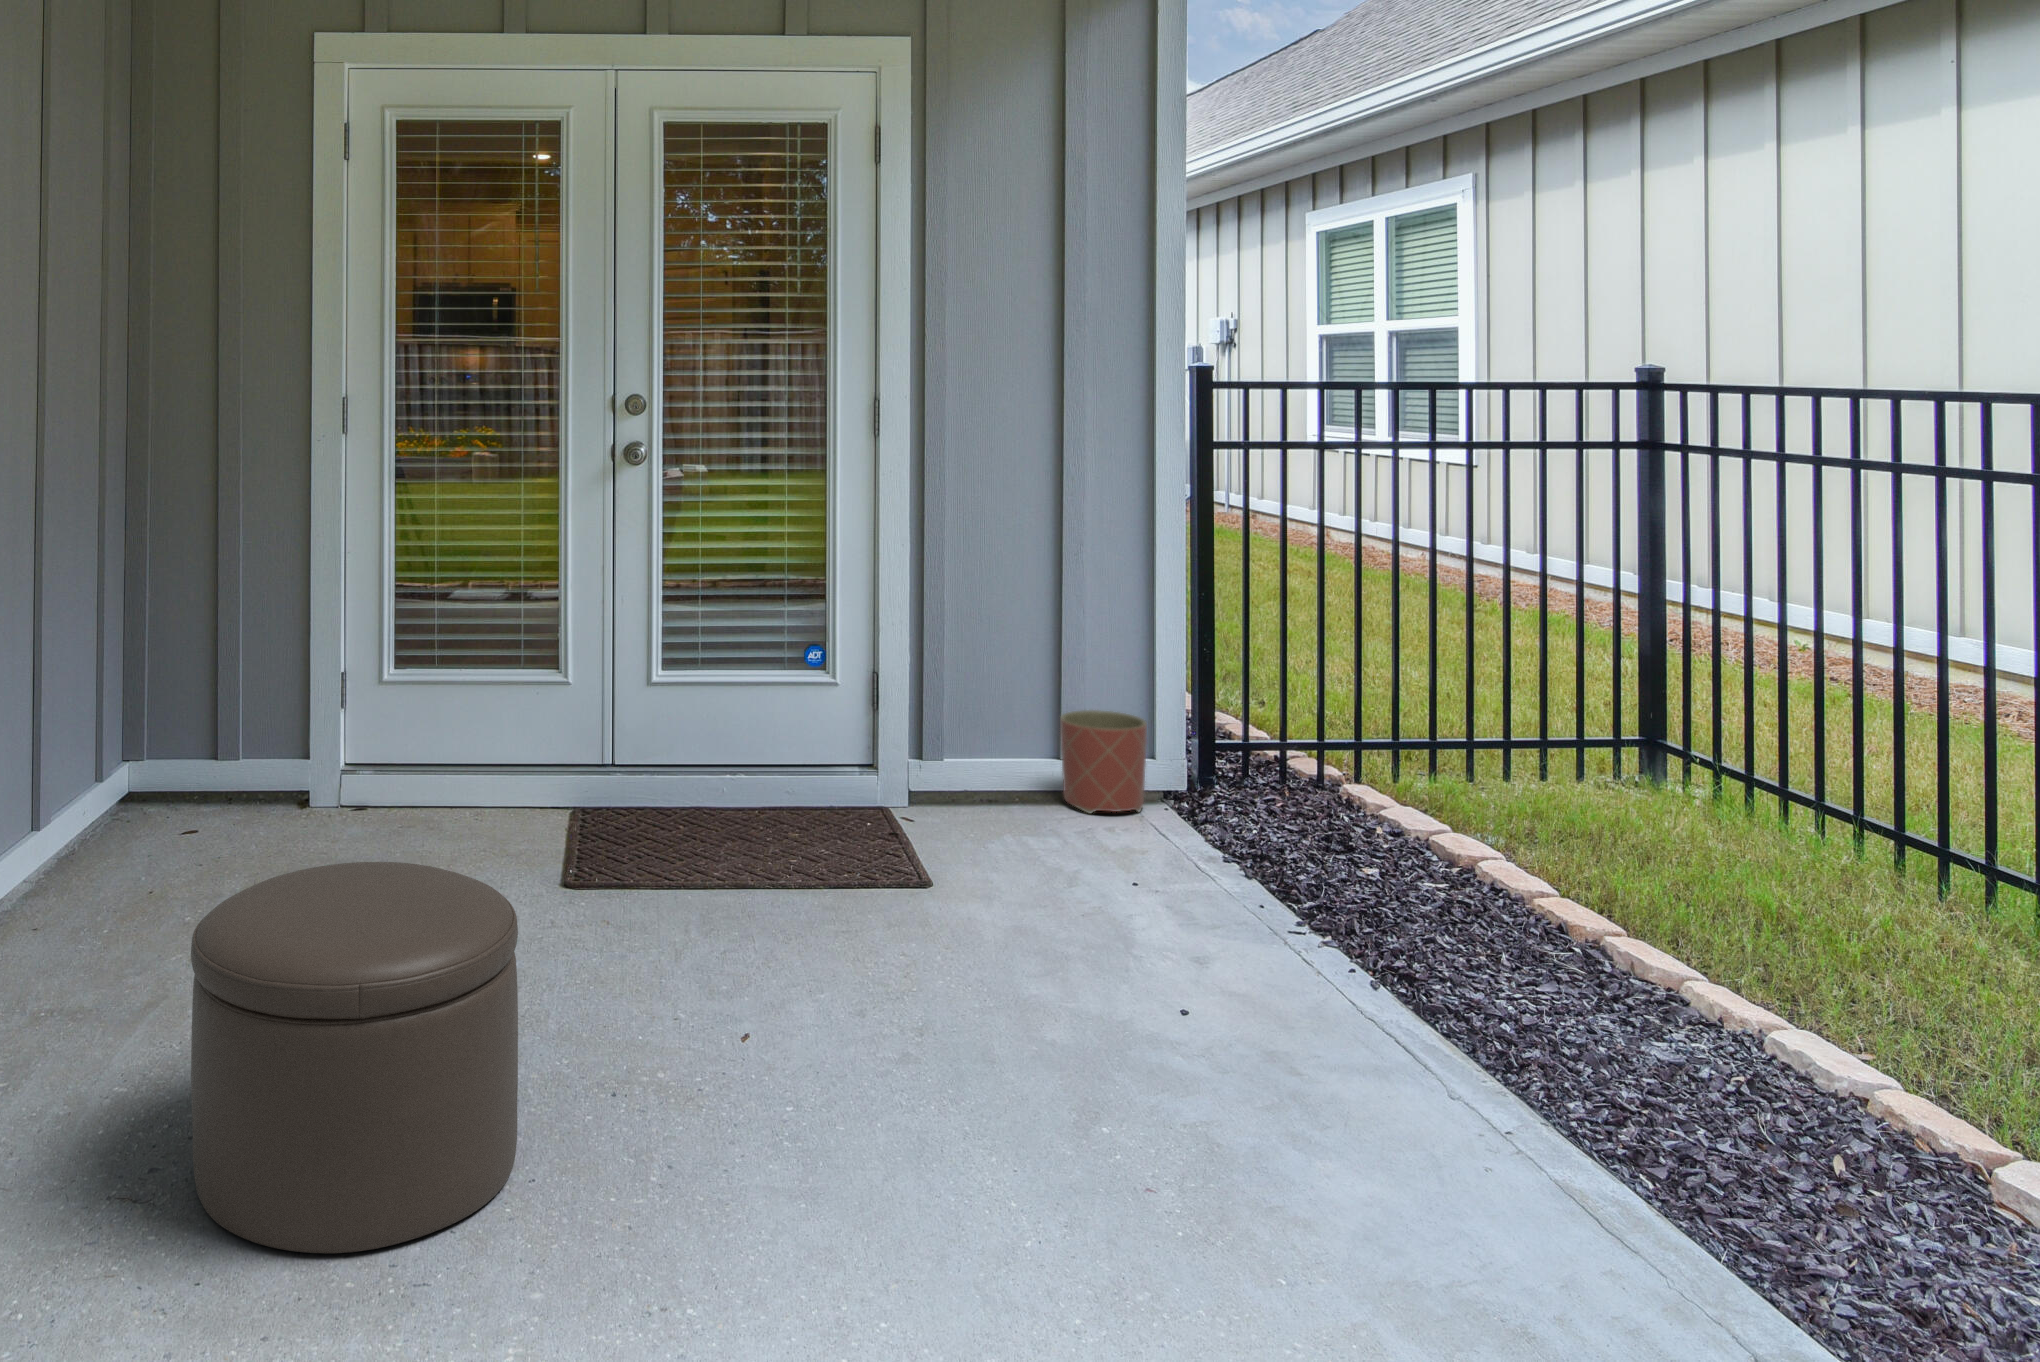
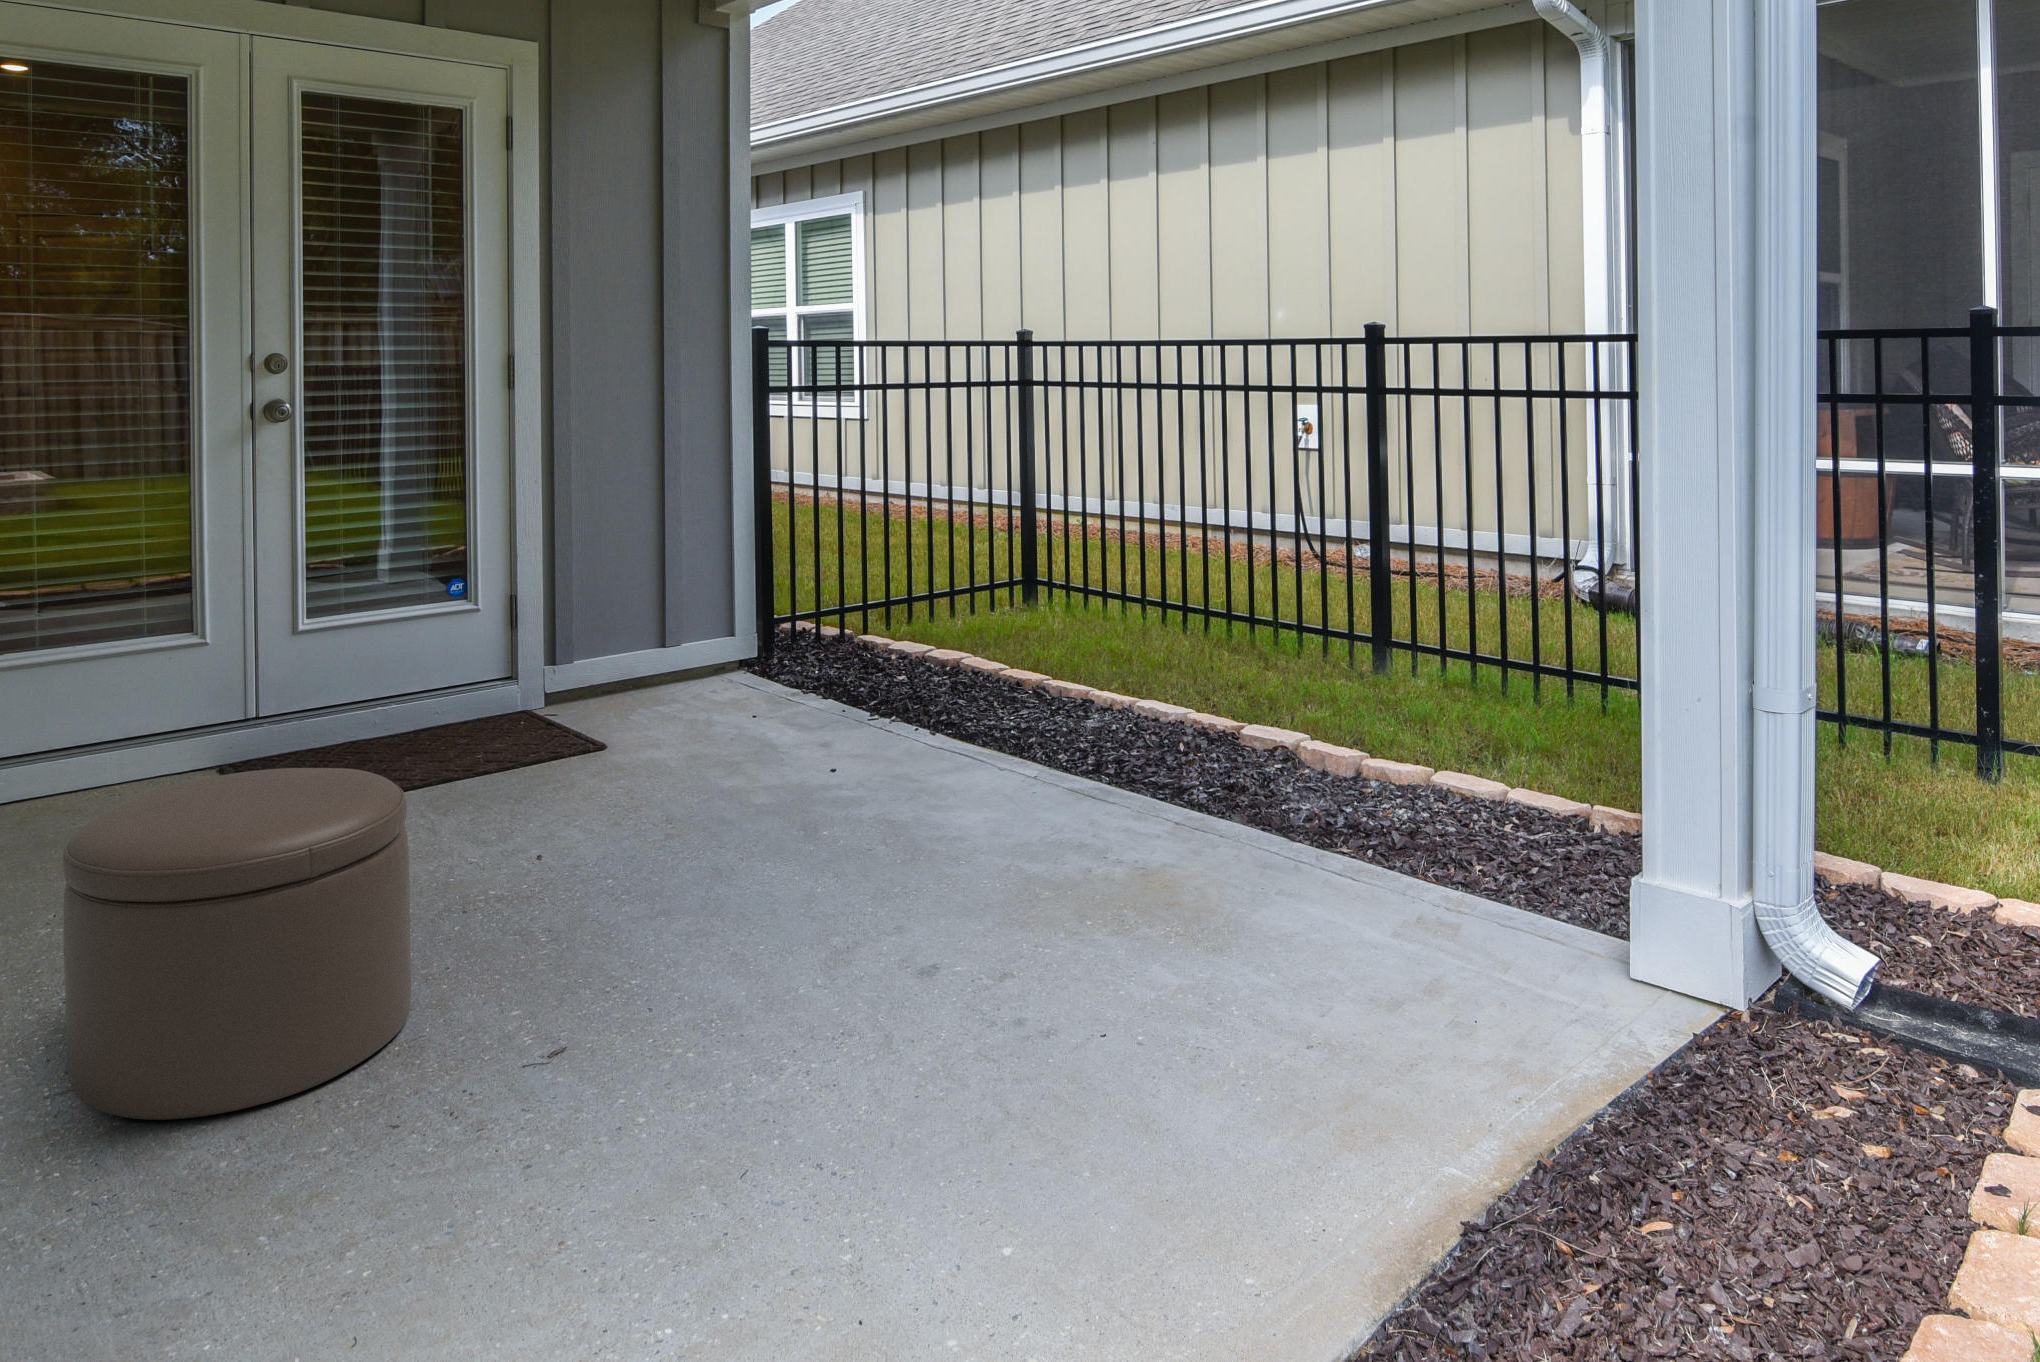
planter: present [1060,710,1147,813] -> none [667,604,736,685]

